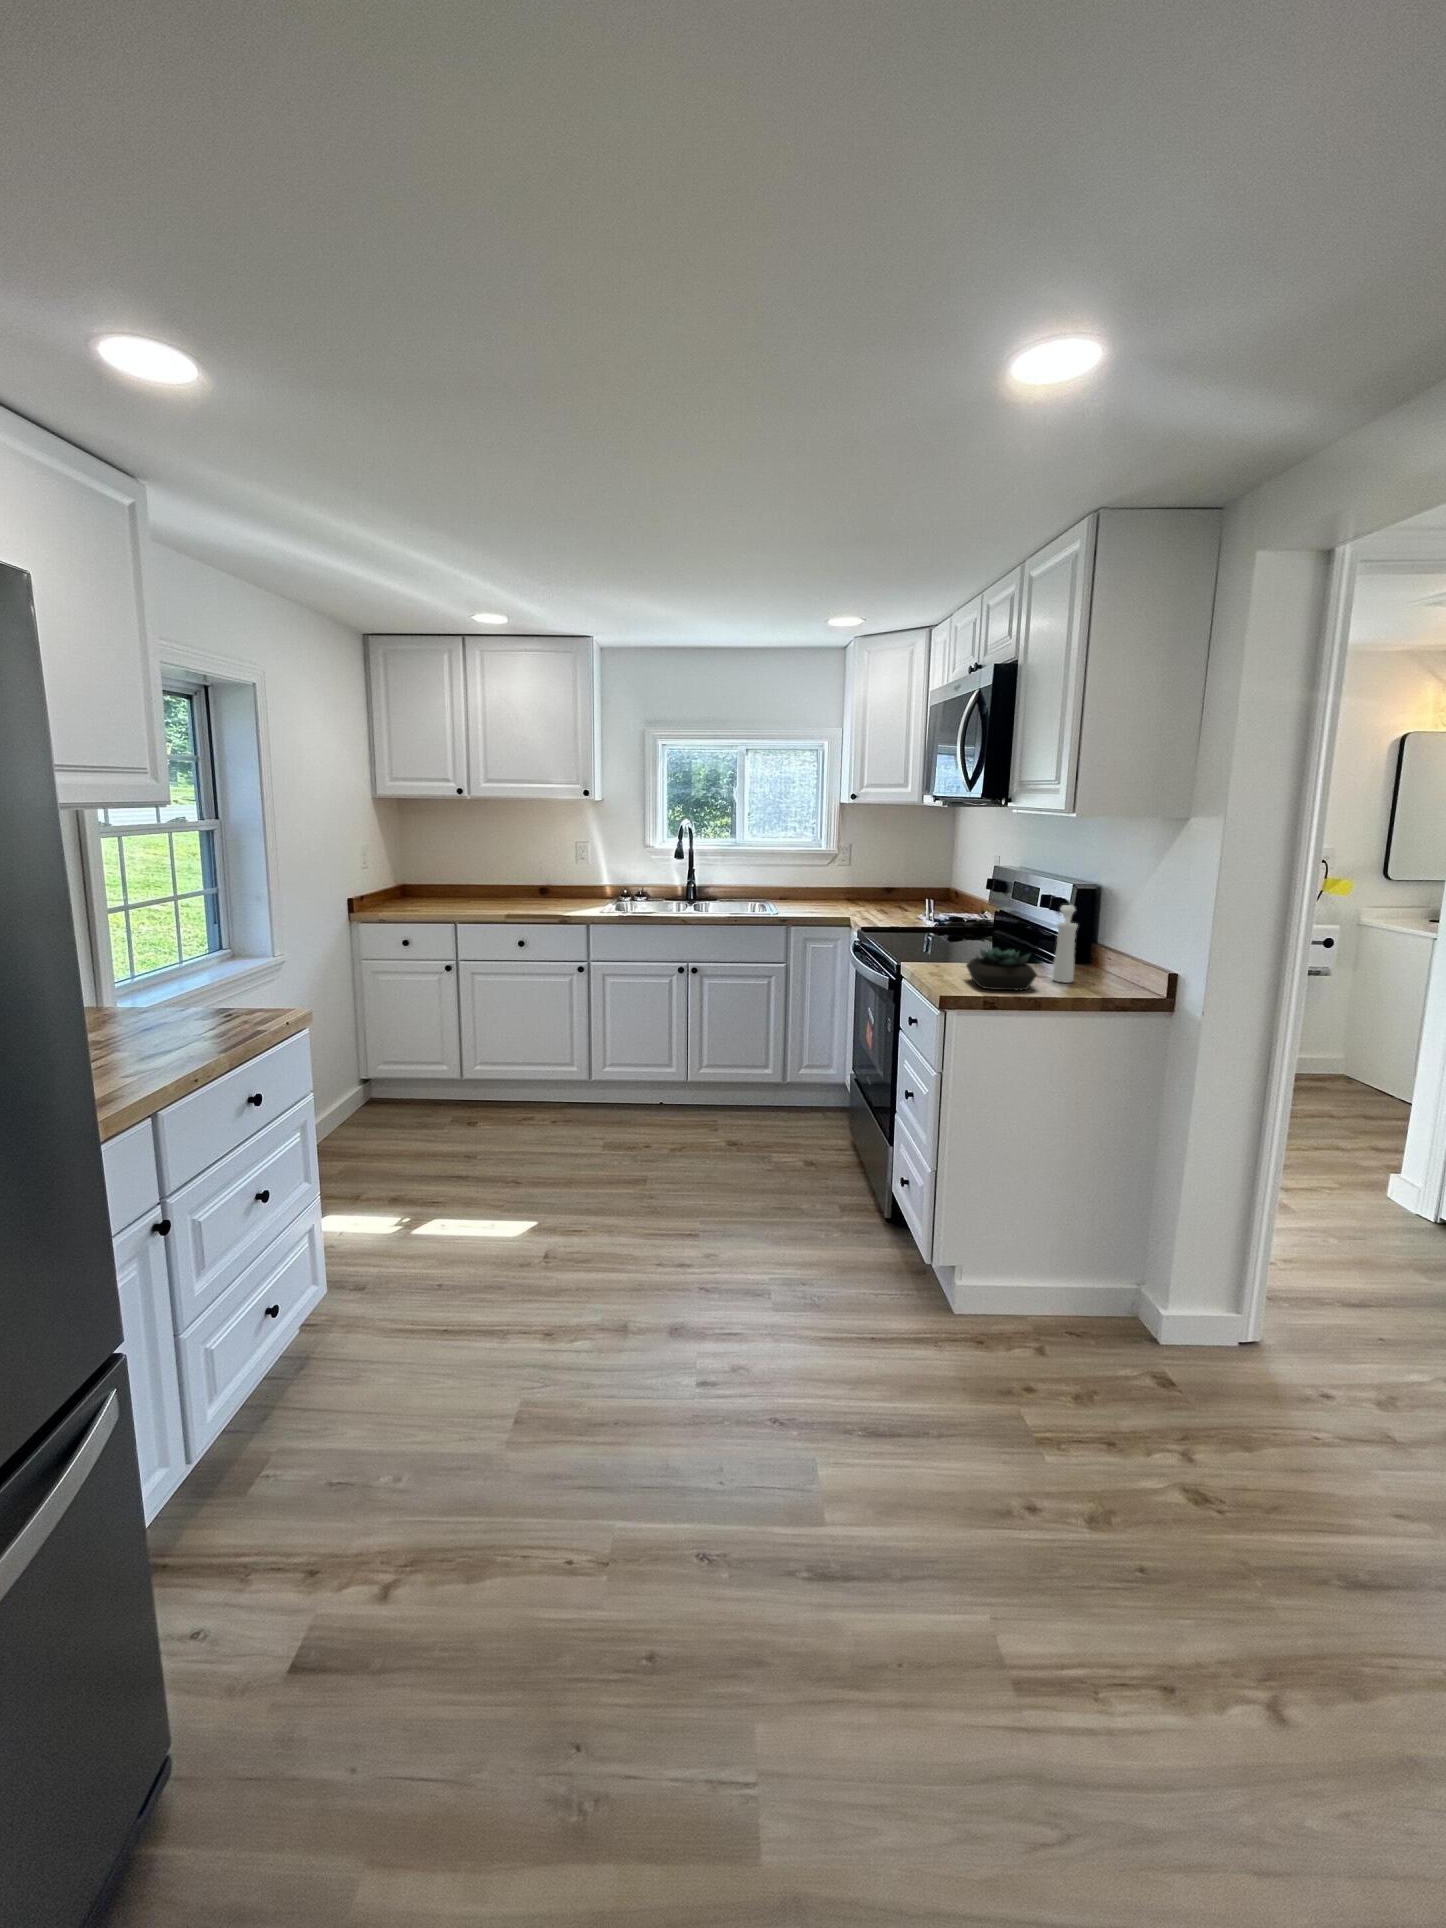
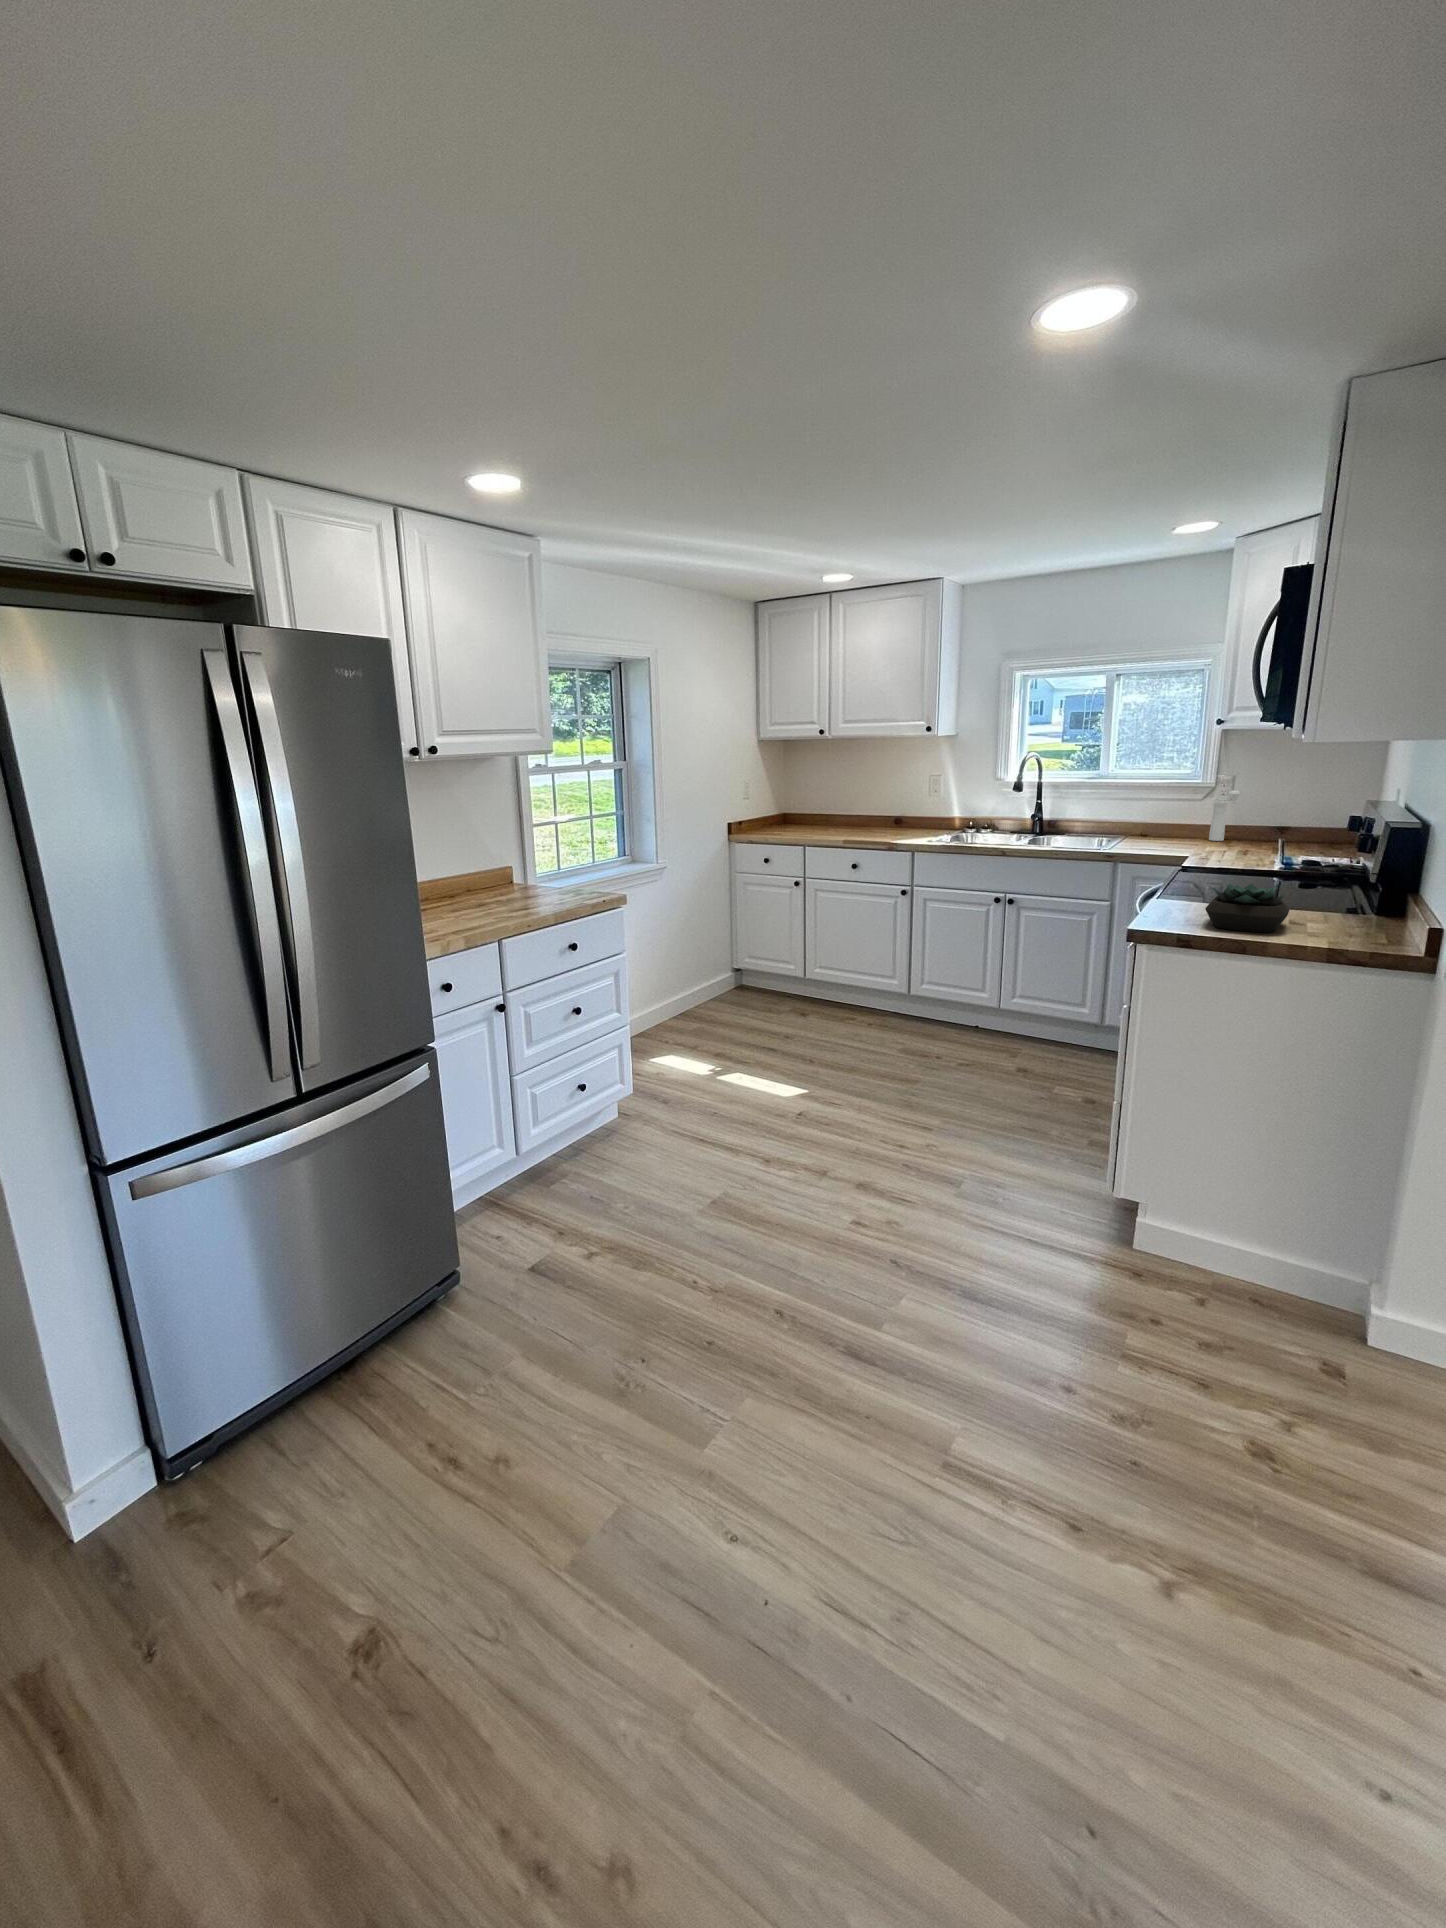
pepper mill: present [1053,905,1078,983] -> present [1209,790,1240,841]

